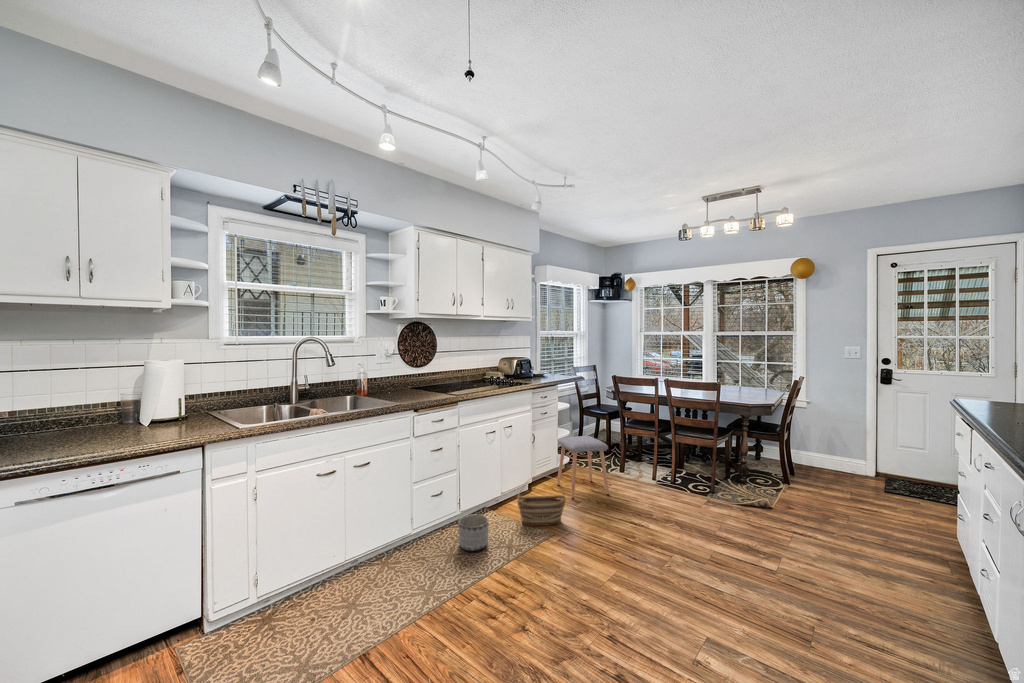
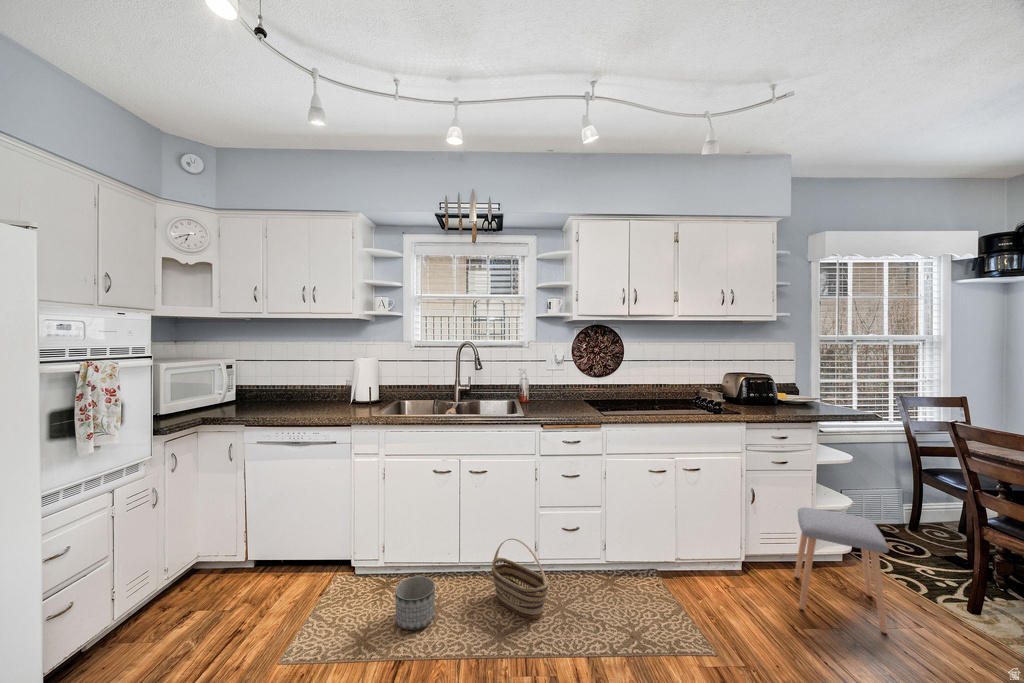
basket: present [517,491,565,526] -> present [492,539,548,619]
planter: present [458,514,488,551] -> present [395,576,435,630]

